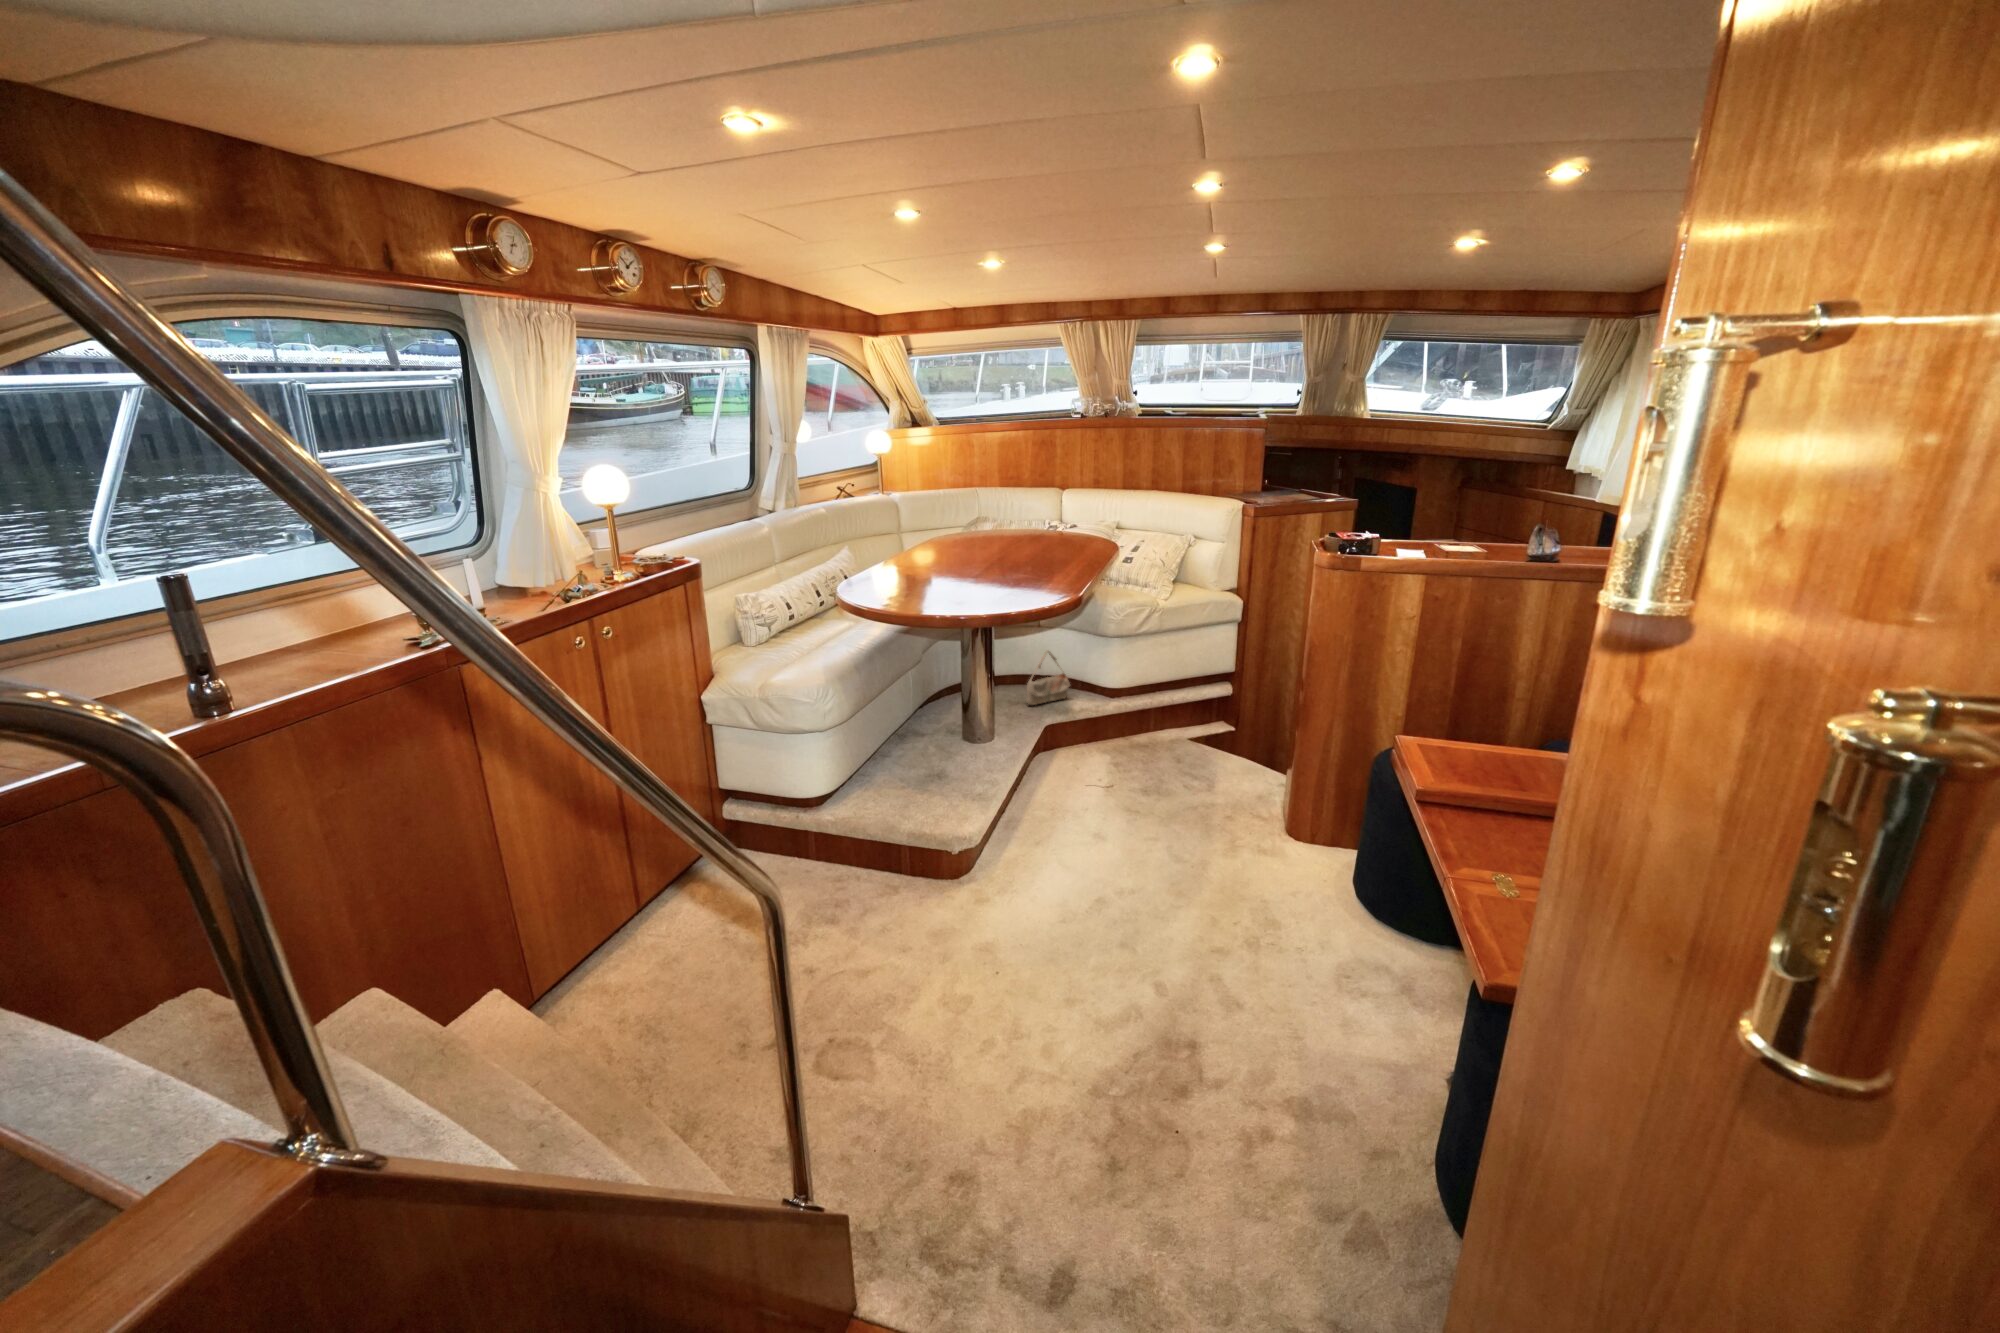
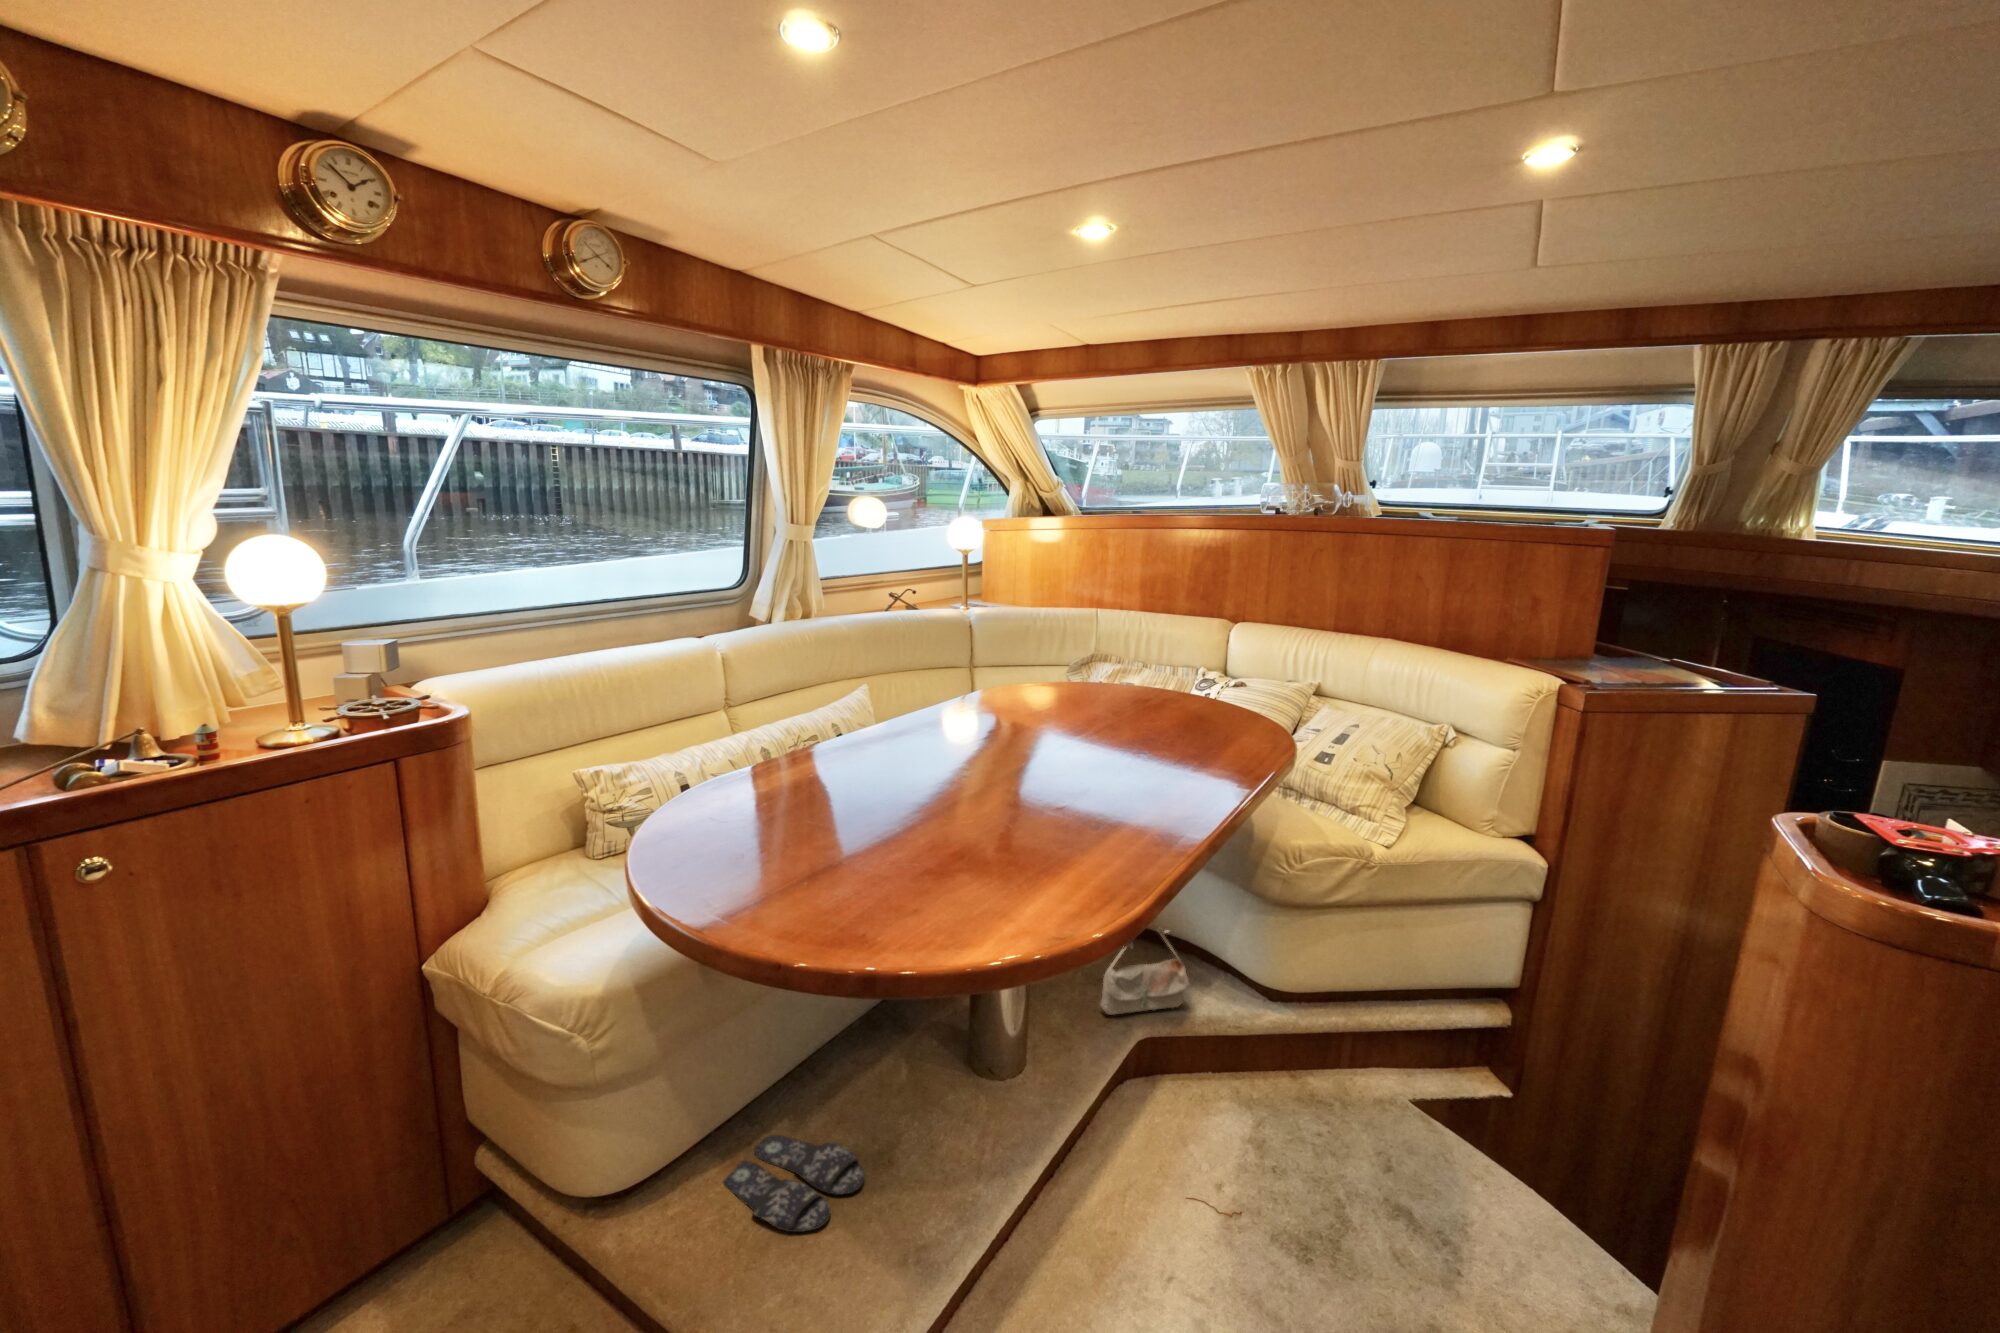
slippers: none [872,763,942,791] -> present [723,1135,864,1232]

